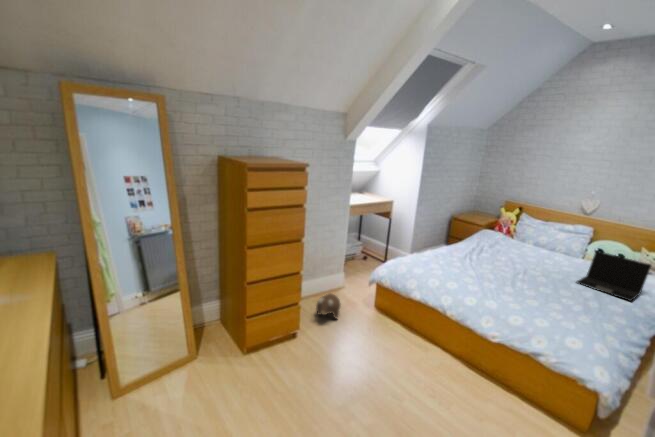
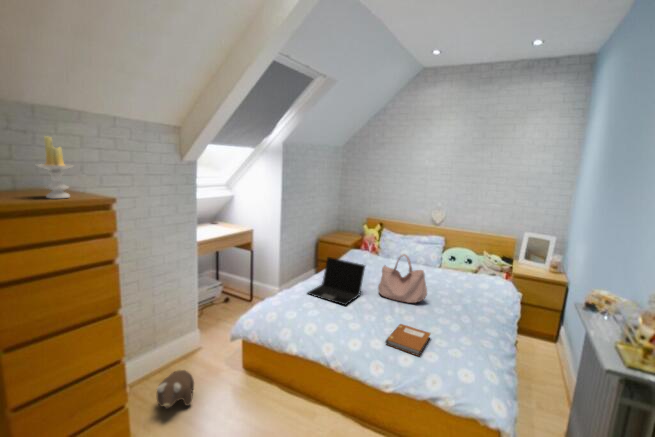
candle: none [269,125,288,164] -> present [37,136,73,198]
handbag: none [503,235,555,282] -> present [378,255,427,303]
laptop: present [577,251,651,301] -> present [308,257,365,305]
notebook: none [499,293,548,320] -> present [386,324,430,356]

